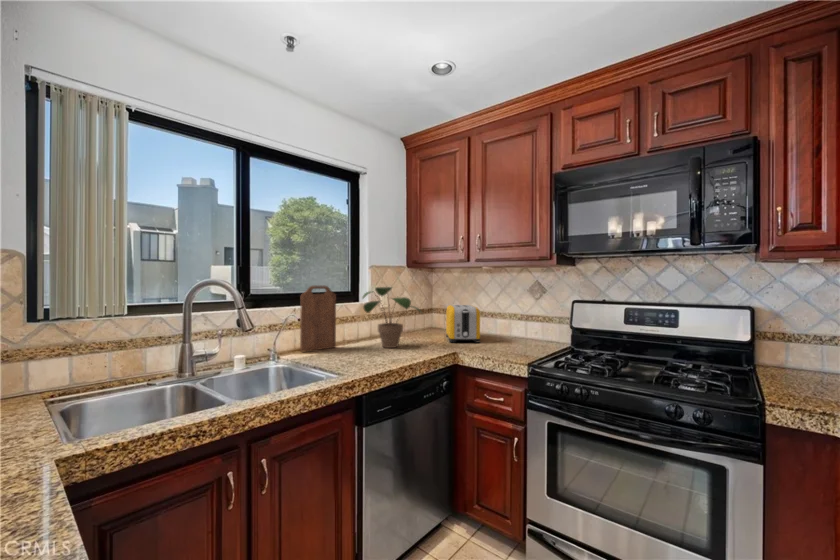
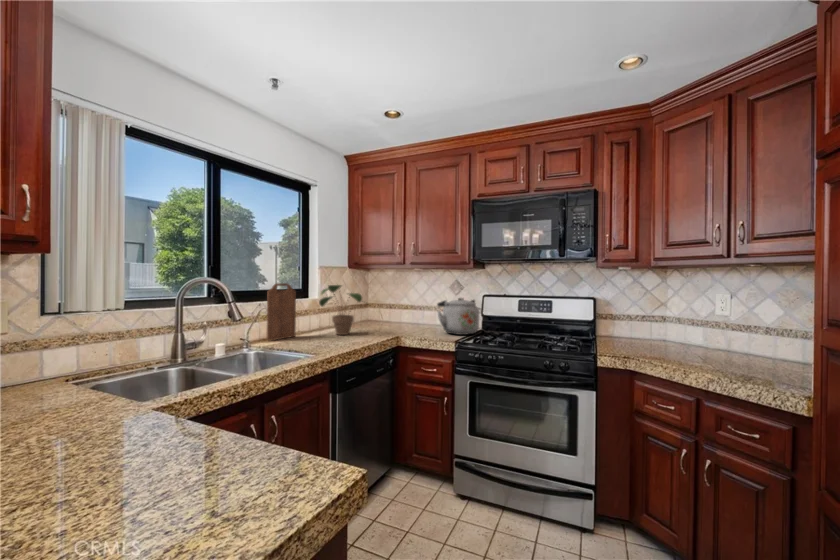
kettle: none [506,304,565,354] -> present [437,298,479,335]
toaster: present [446,305,480,342] -> none [384,300,414,330]

